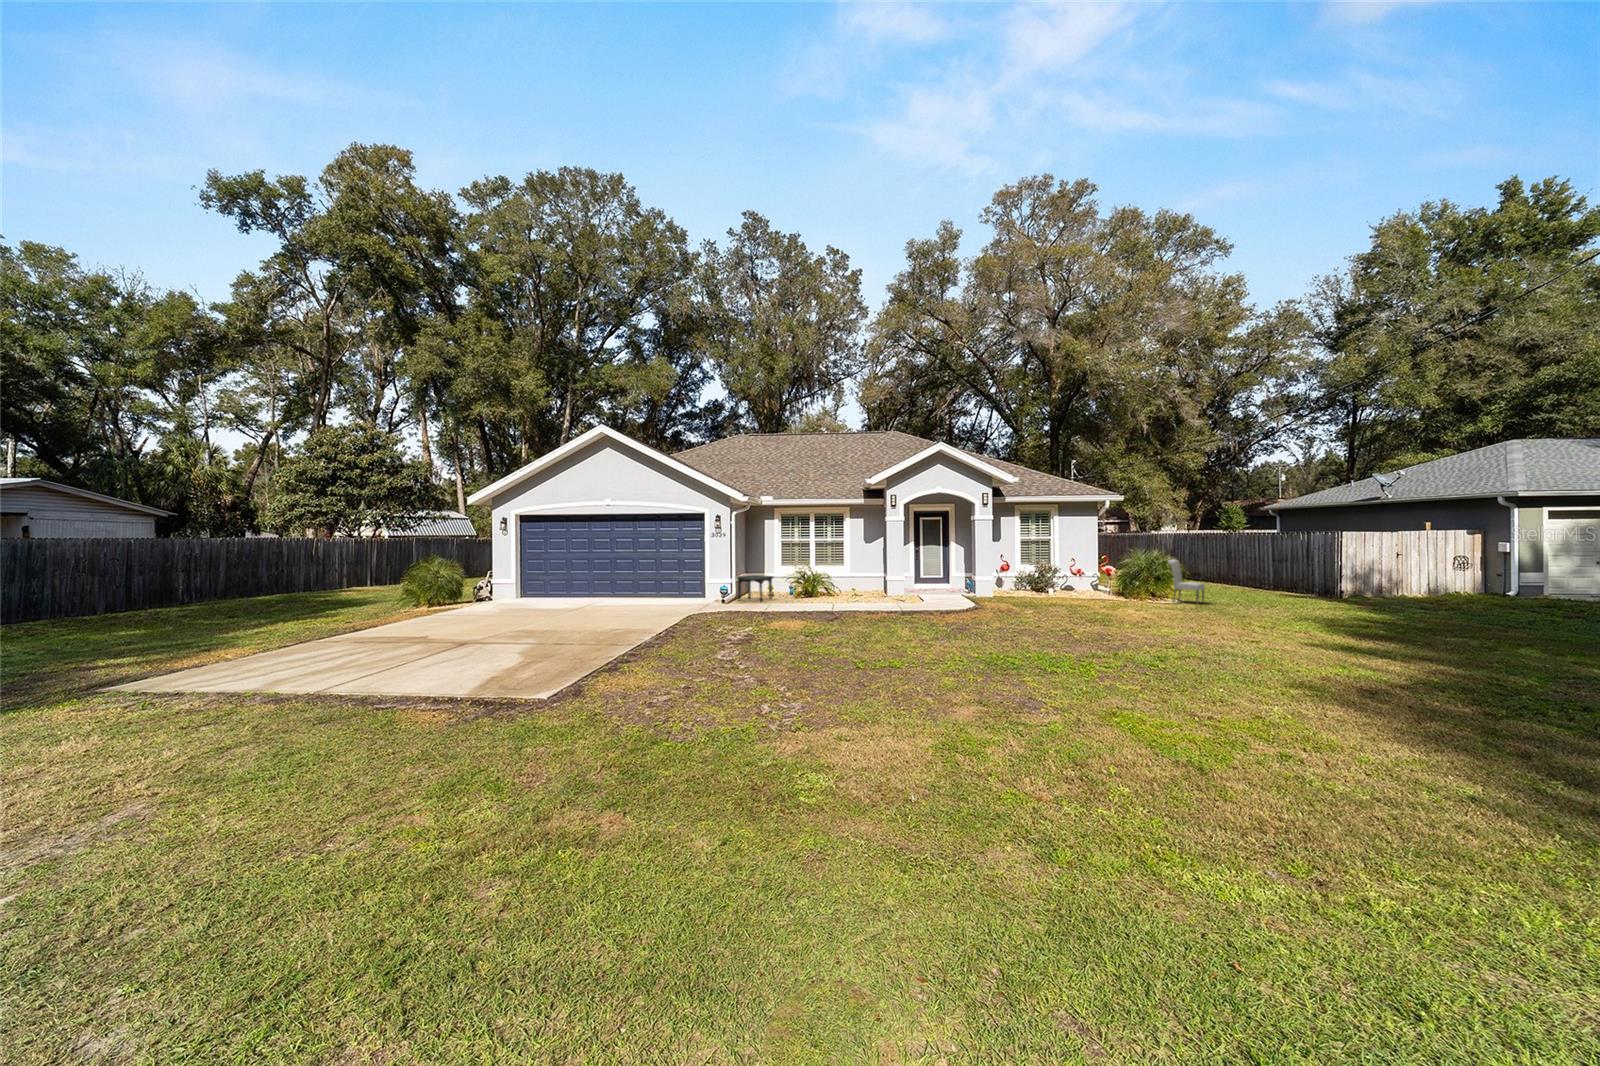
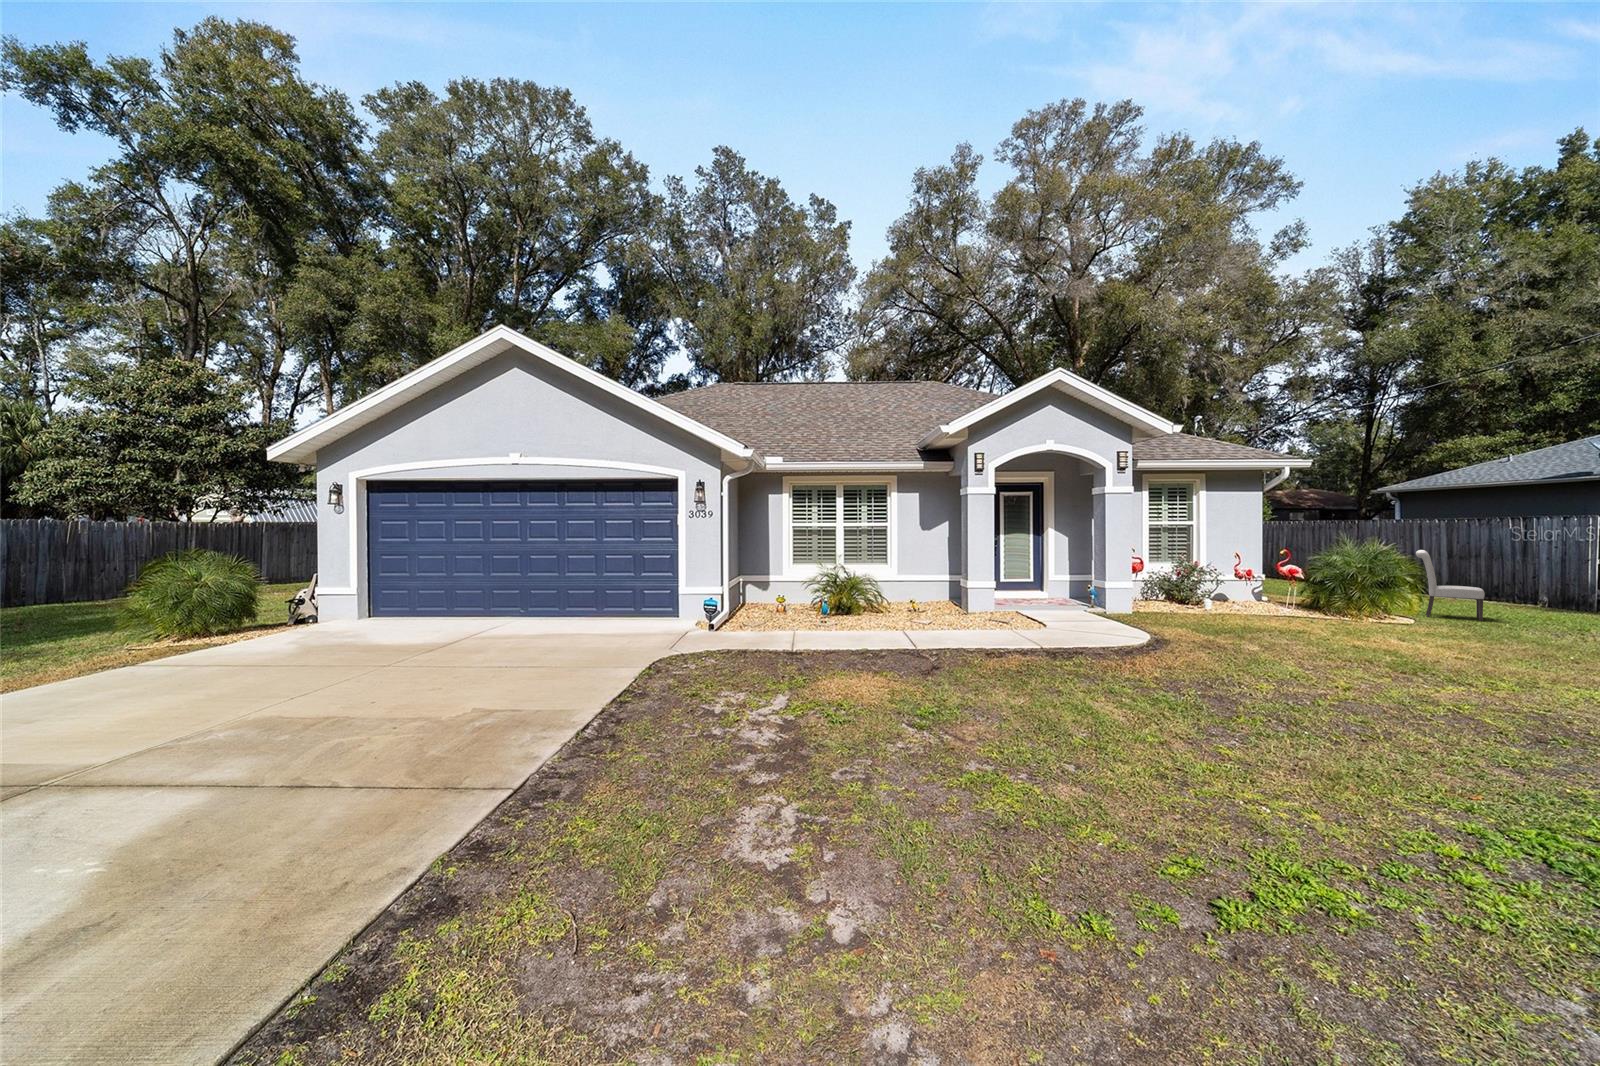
round table: present [737,575,773,601] -> none [727,580,791,624]

